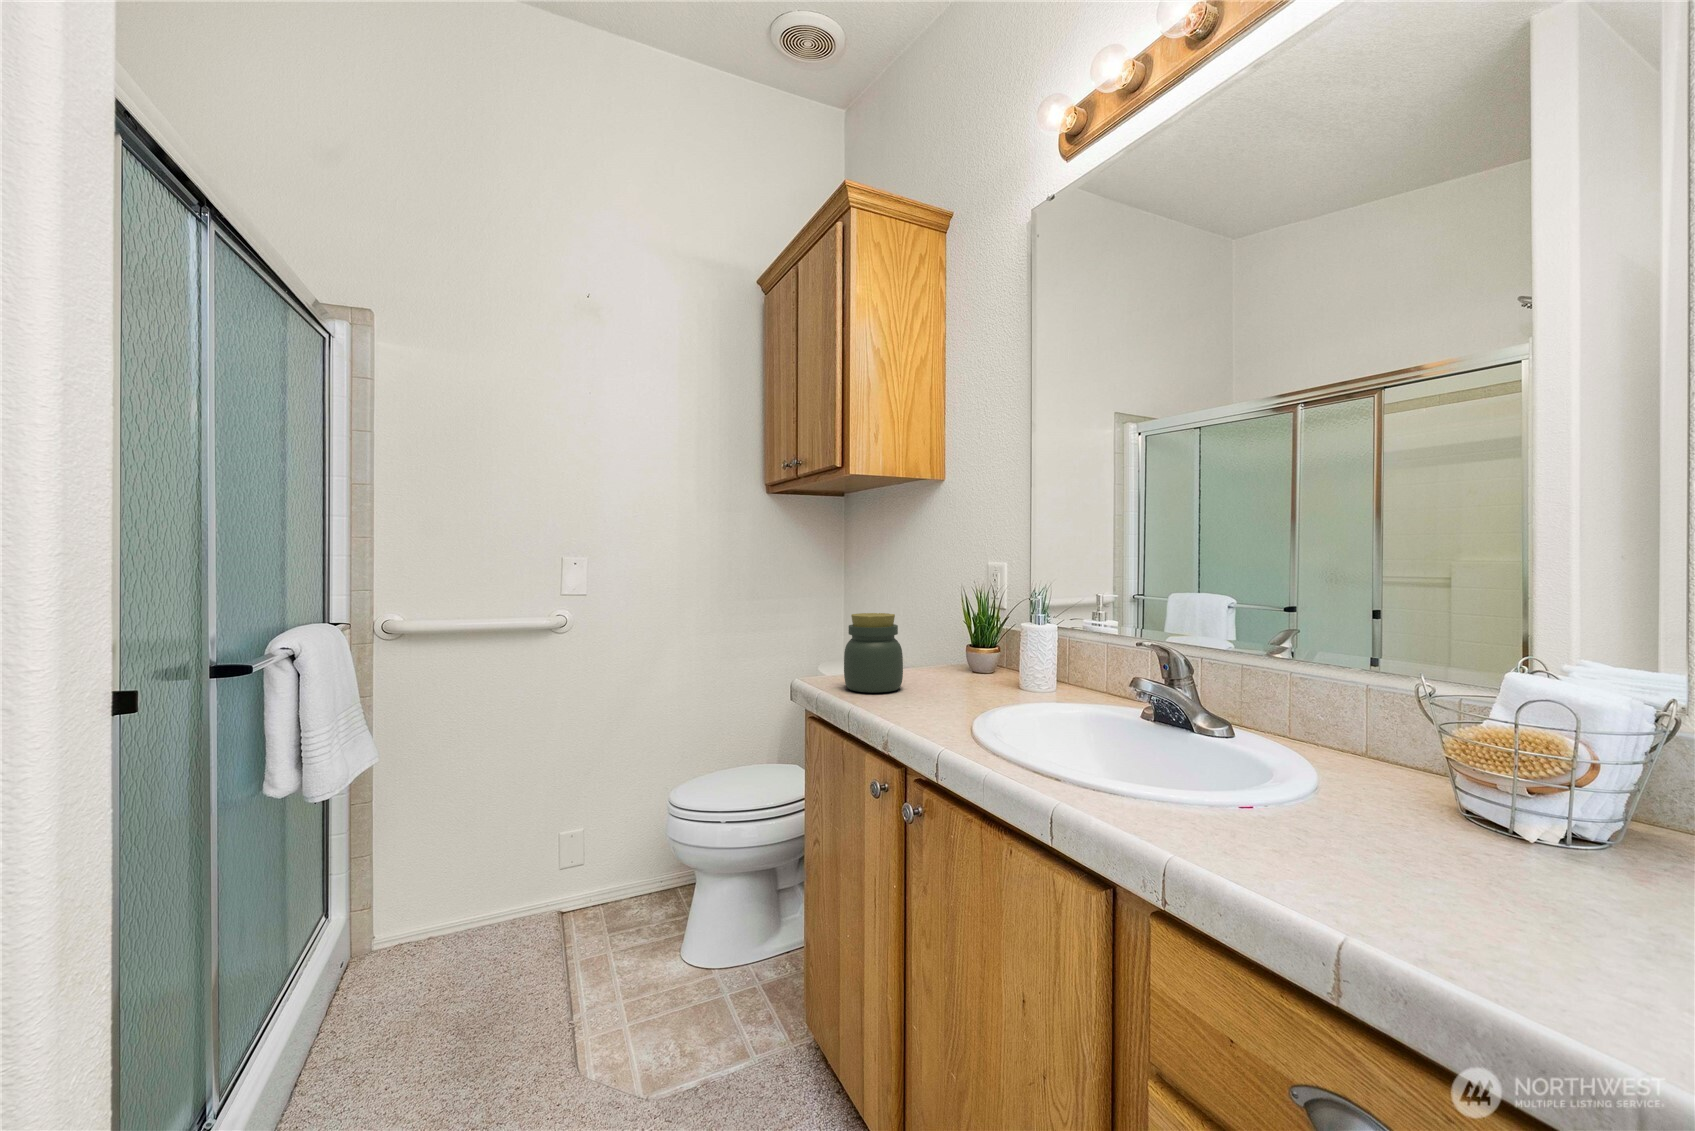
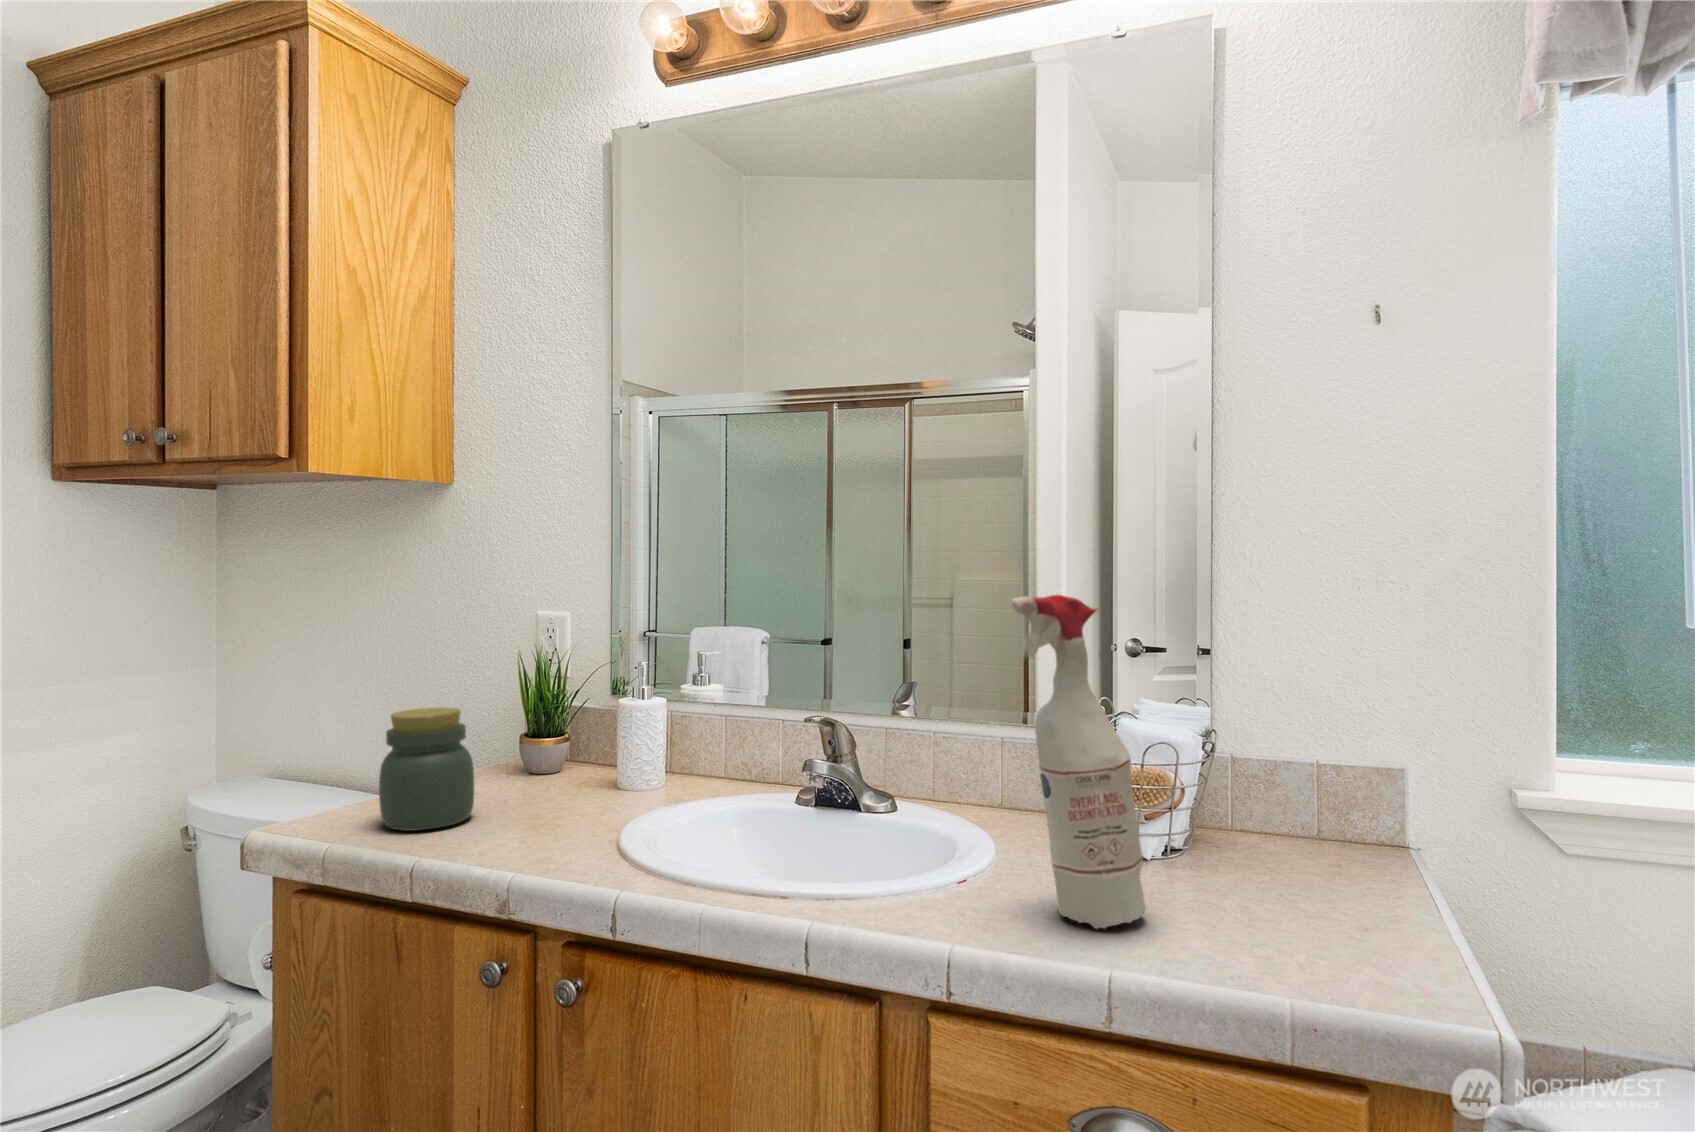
spray bottle: none [1266,501,1458,896] -> present [1012,595,1146,929]

